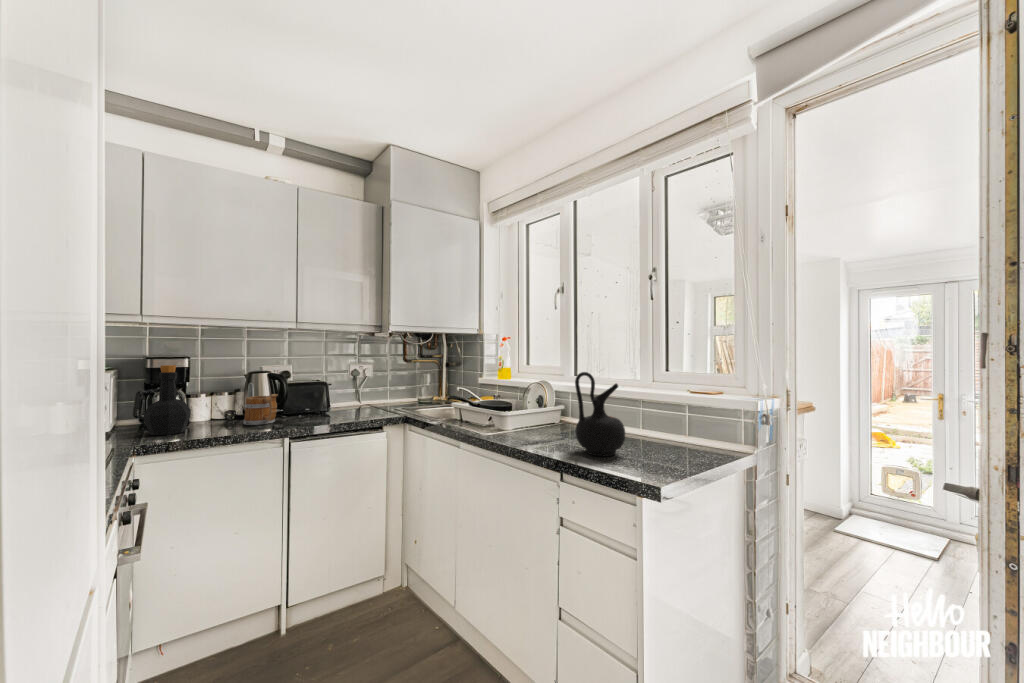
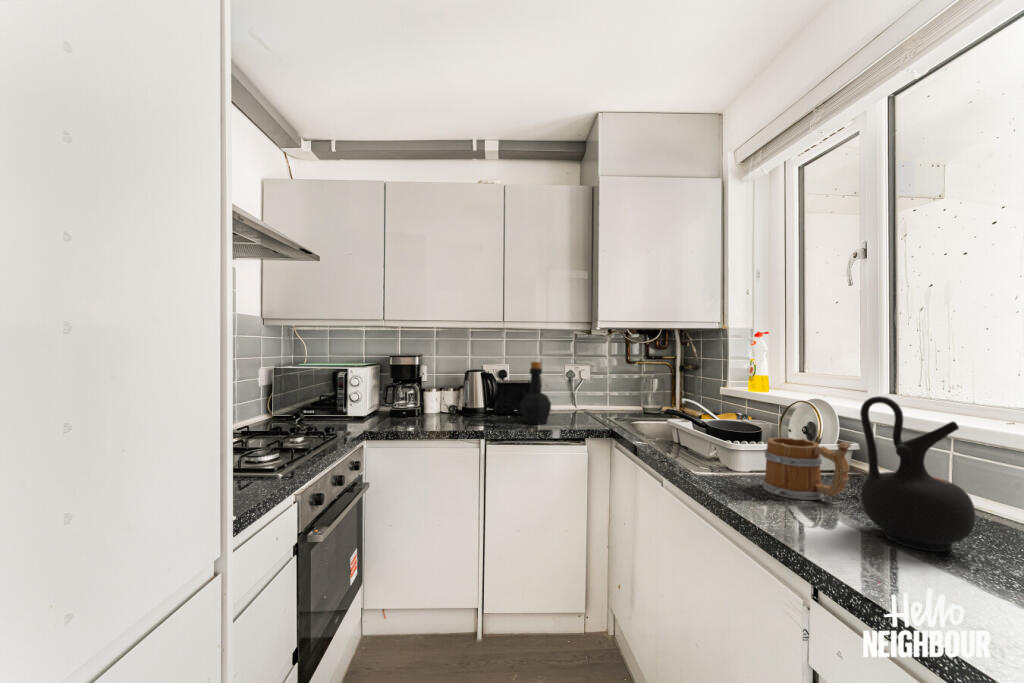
bottle: present [144,365,191,435] -> present [520,362,551,424]
mug: present [243,394,277,425] -> present [762,437,851,500]

